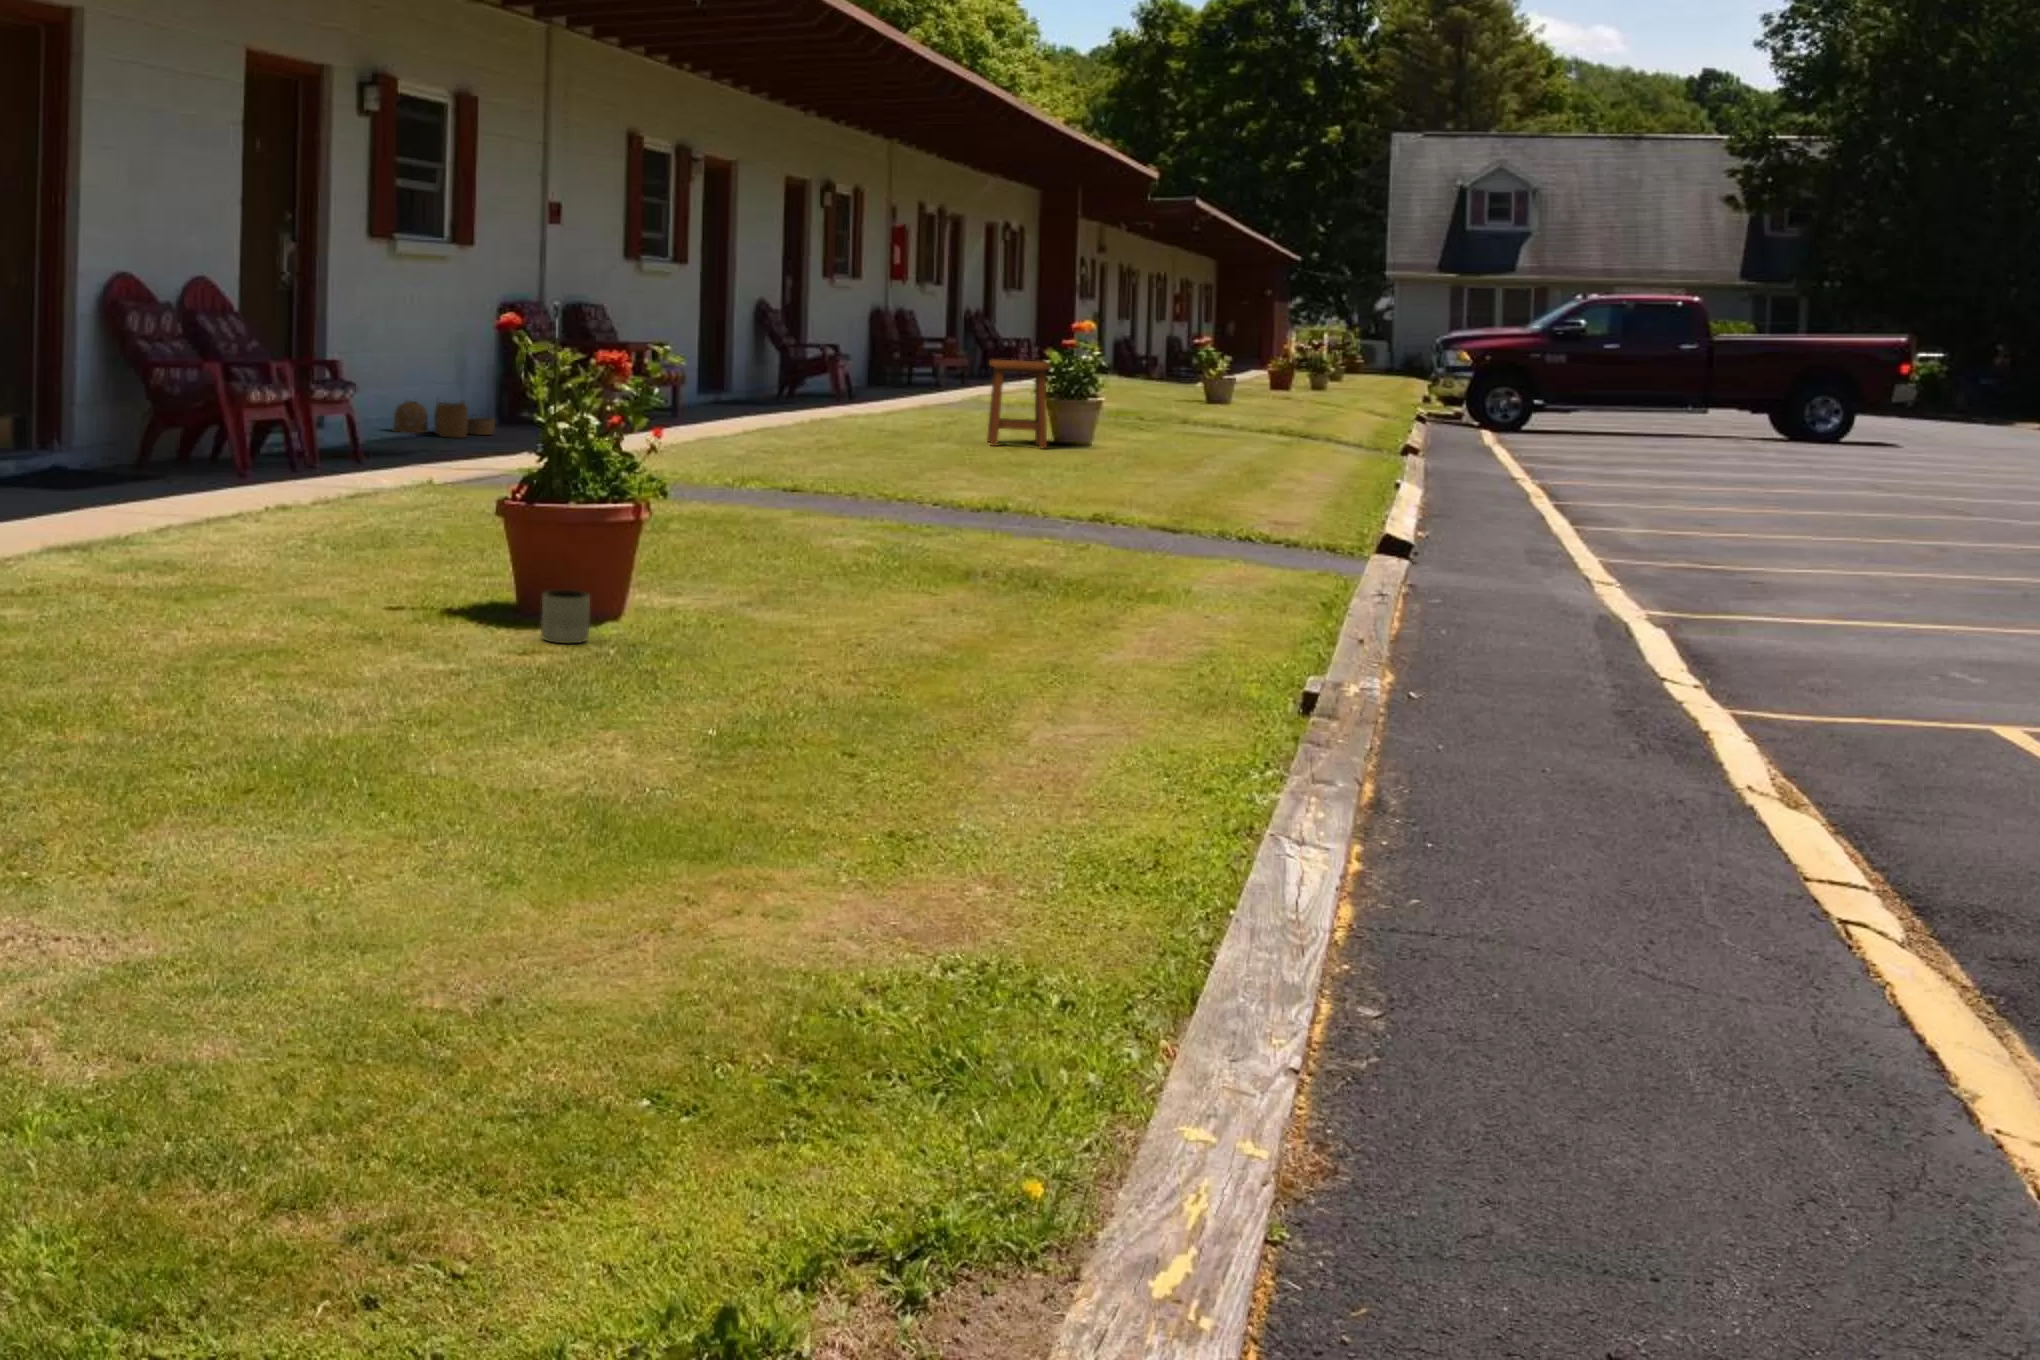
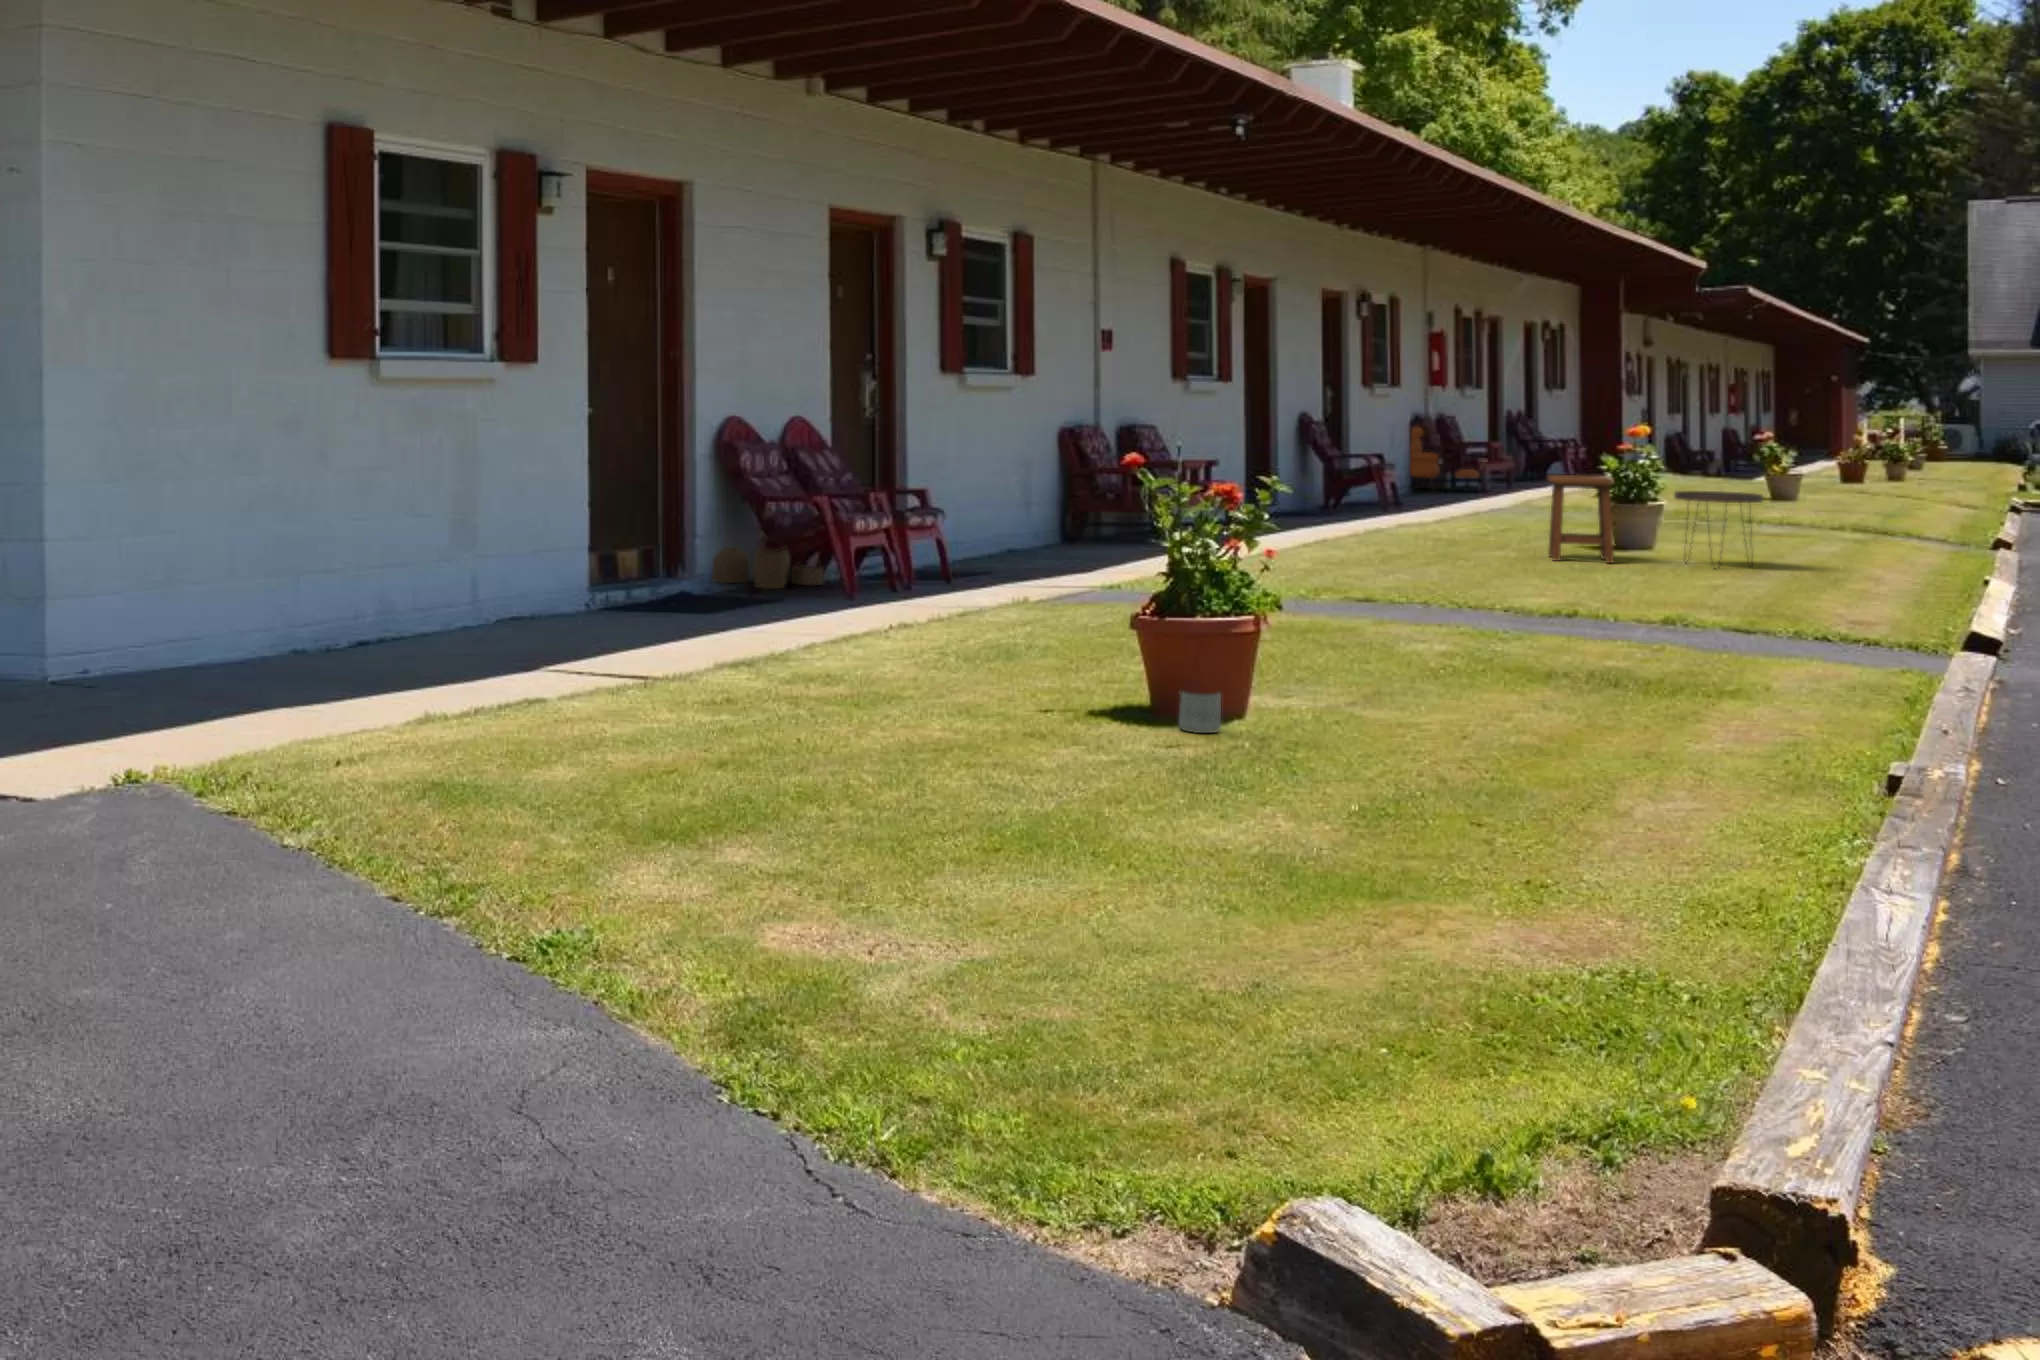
lounge chair: none [869,315,940,380] -> present [1410,427,1479,491]
side table: none [1104,377,1184,455] -> present [1674,491,1763,566]
woven basket: present [393,398,495,438] -> present [712,547,823,589]

